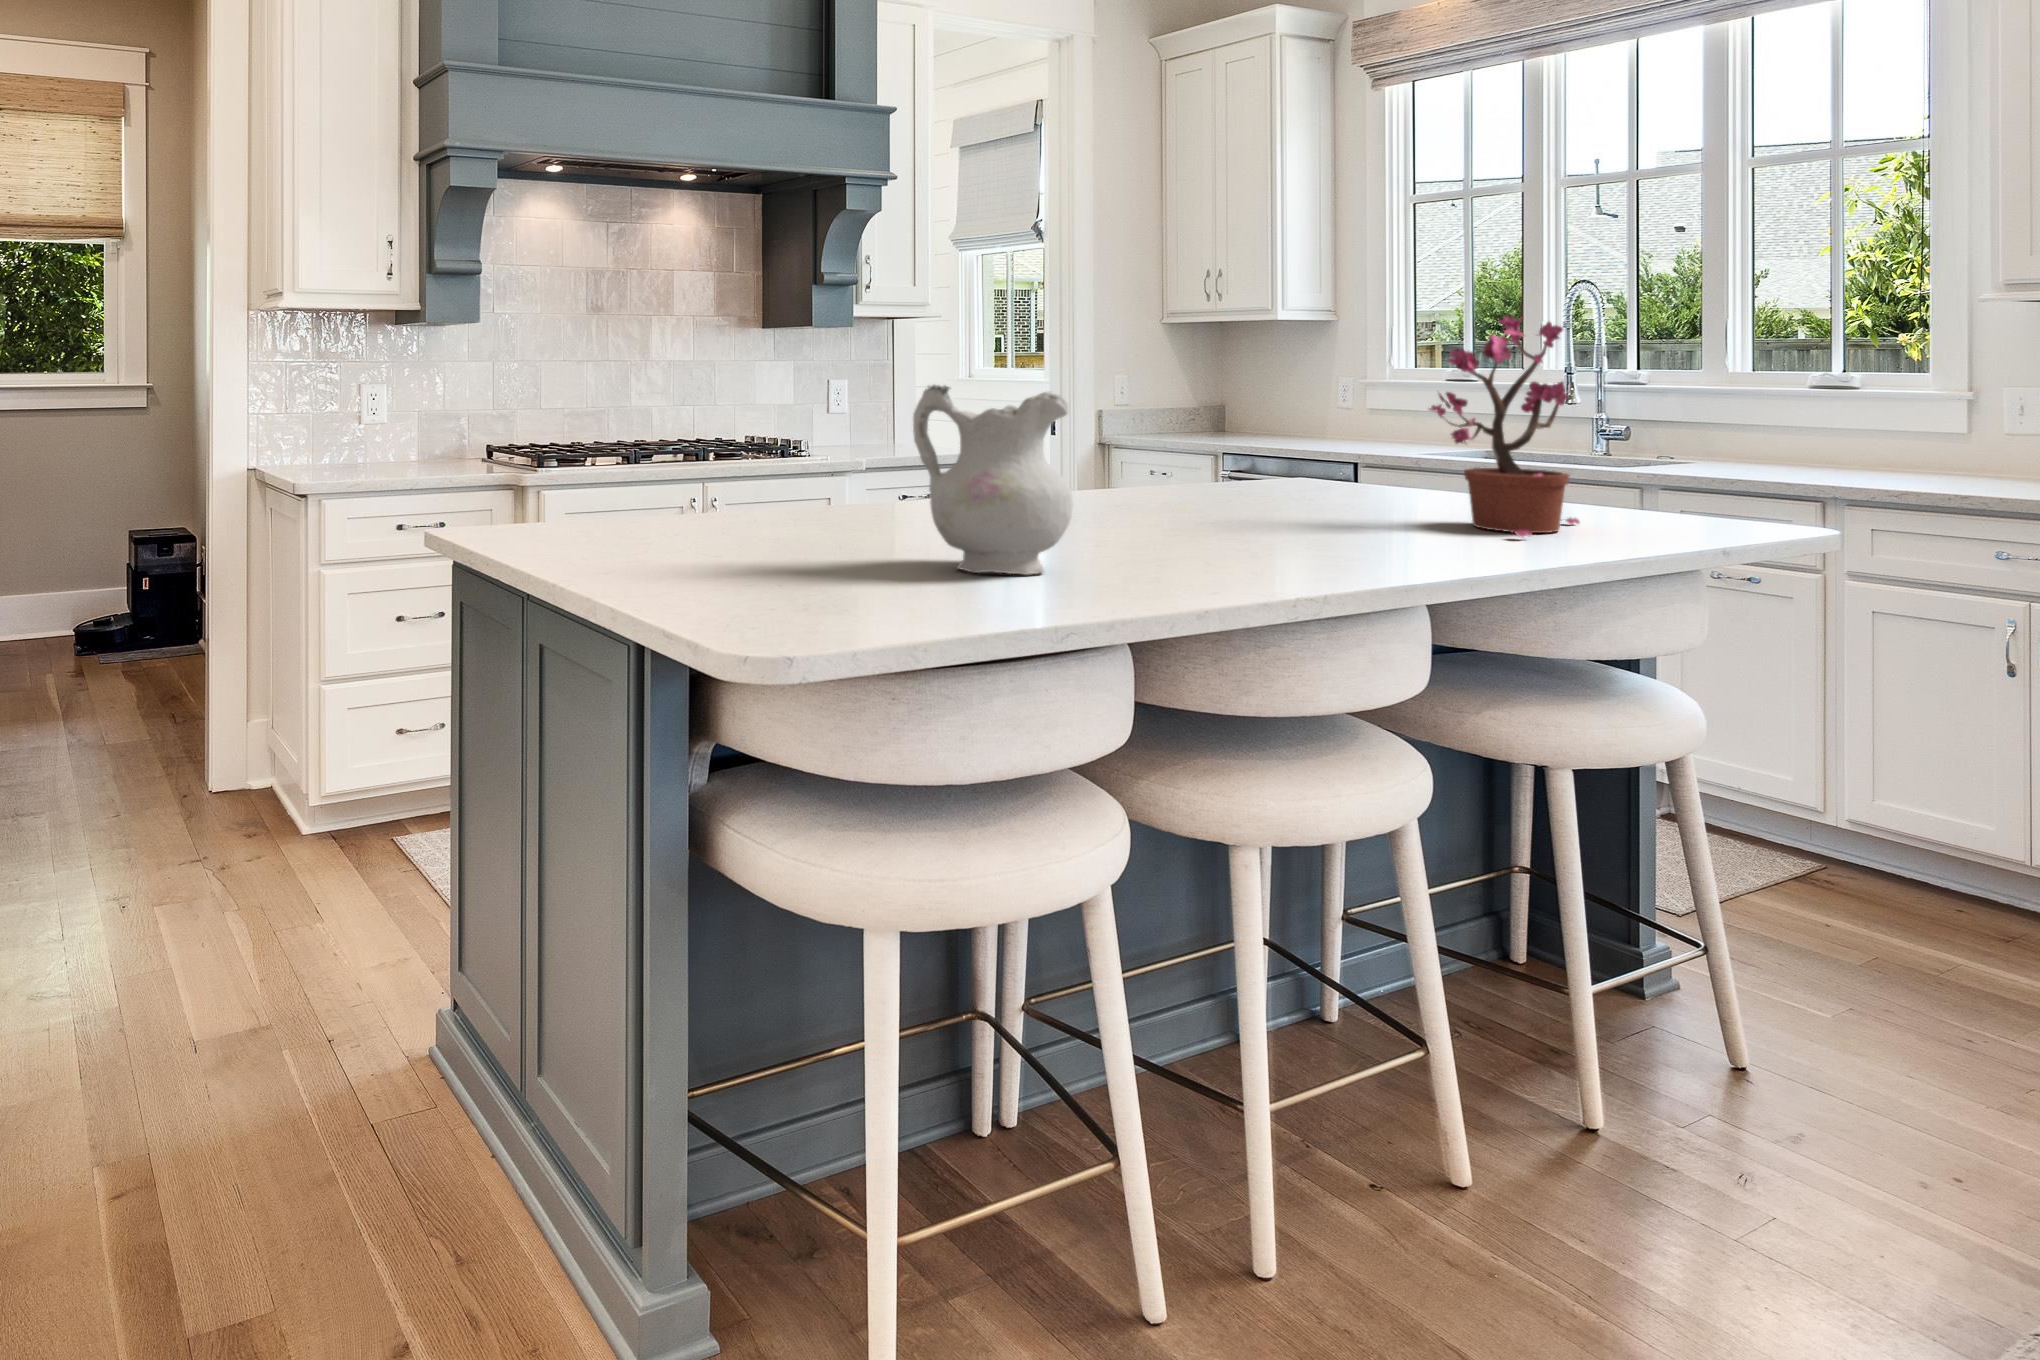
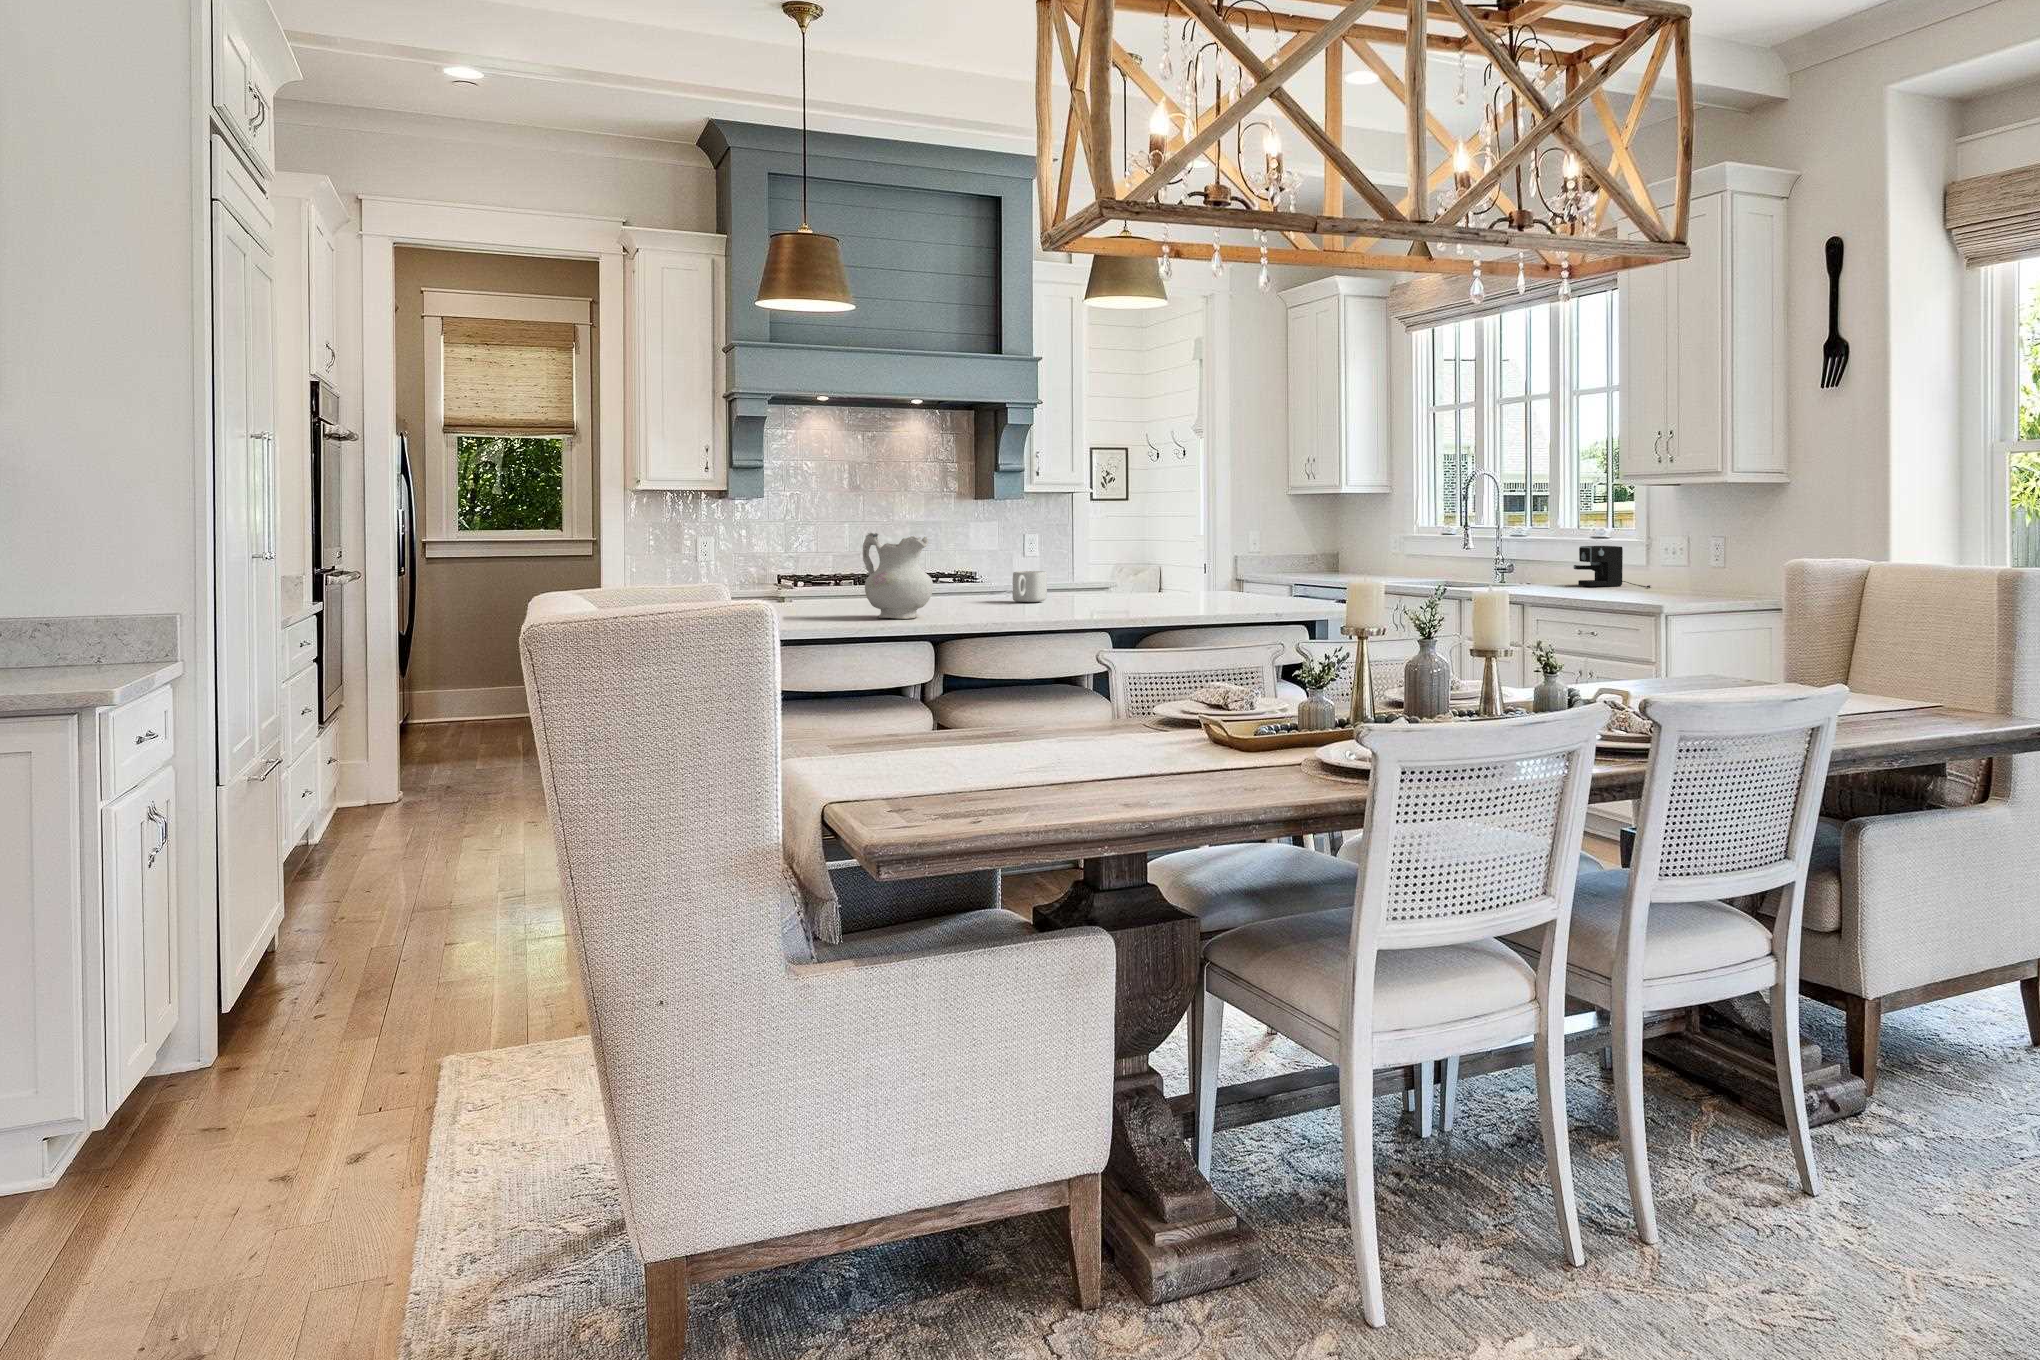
potted plant: present [1429,316,1579,537] -> none [1172,498,1261,610]
coffee maker: none [1841,401,2001,472] -> present [1574,546,1651,588]
mug: none [1077,454,1135,514] -> present [1012,571,1047,602]

